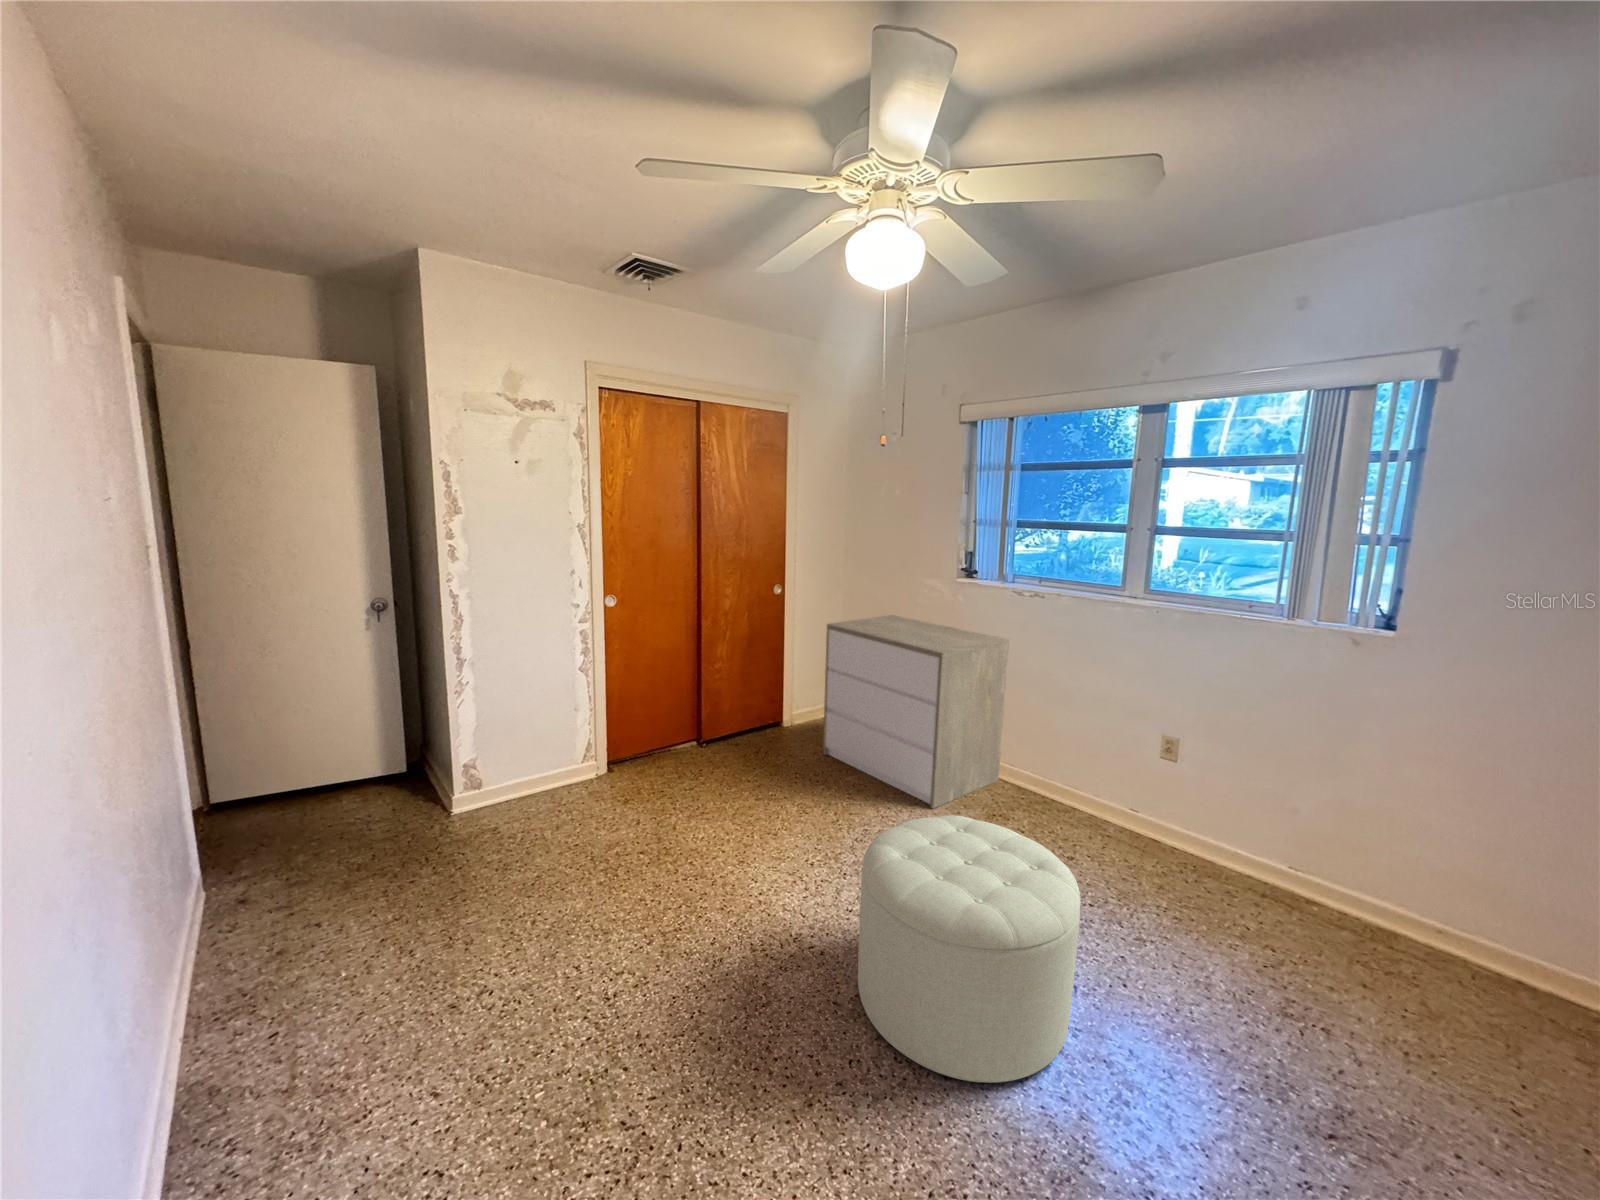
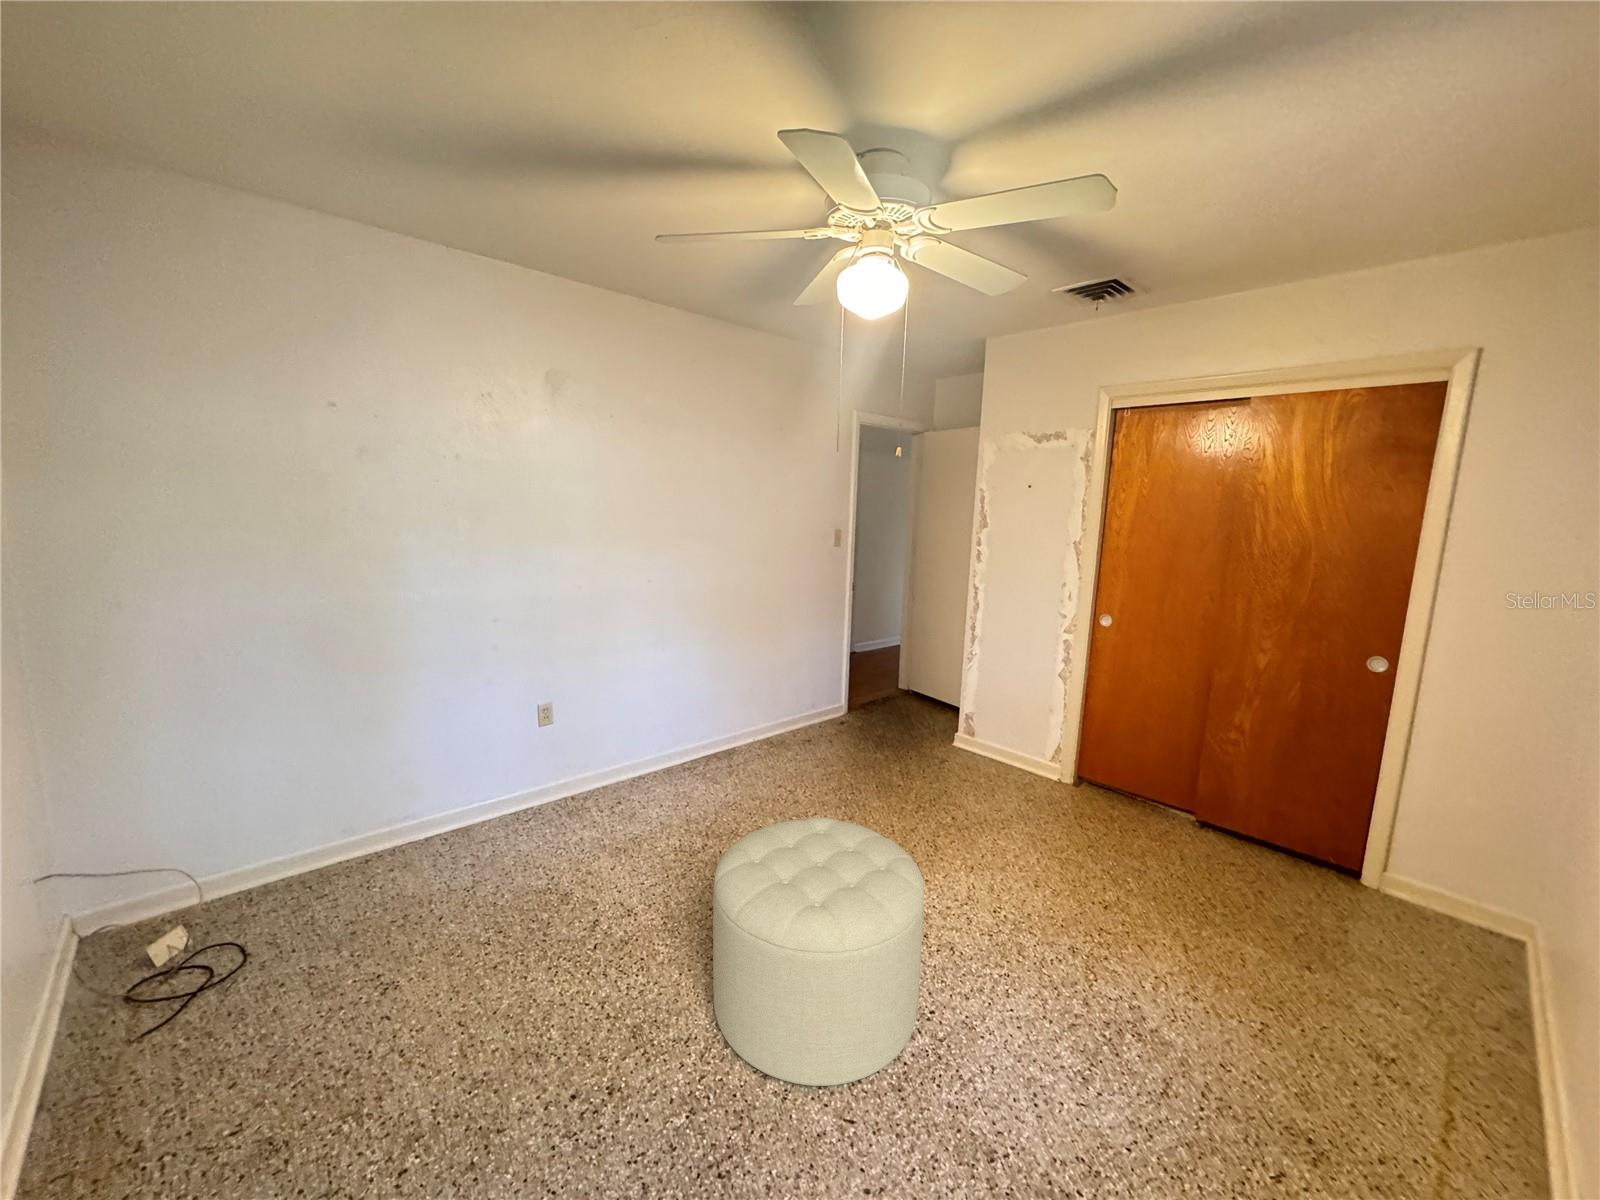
dresser: present [823,615,1009,808] -> none [1234,718,1594,1193]

